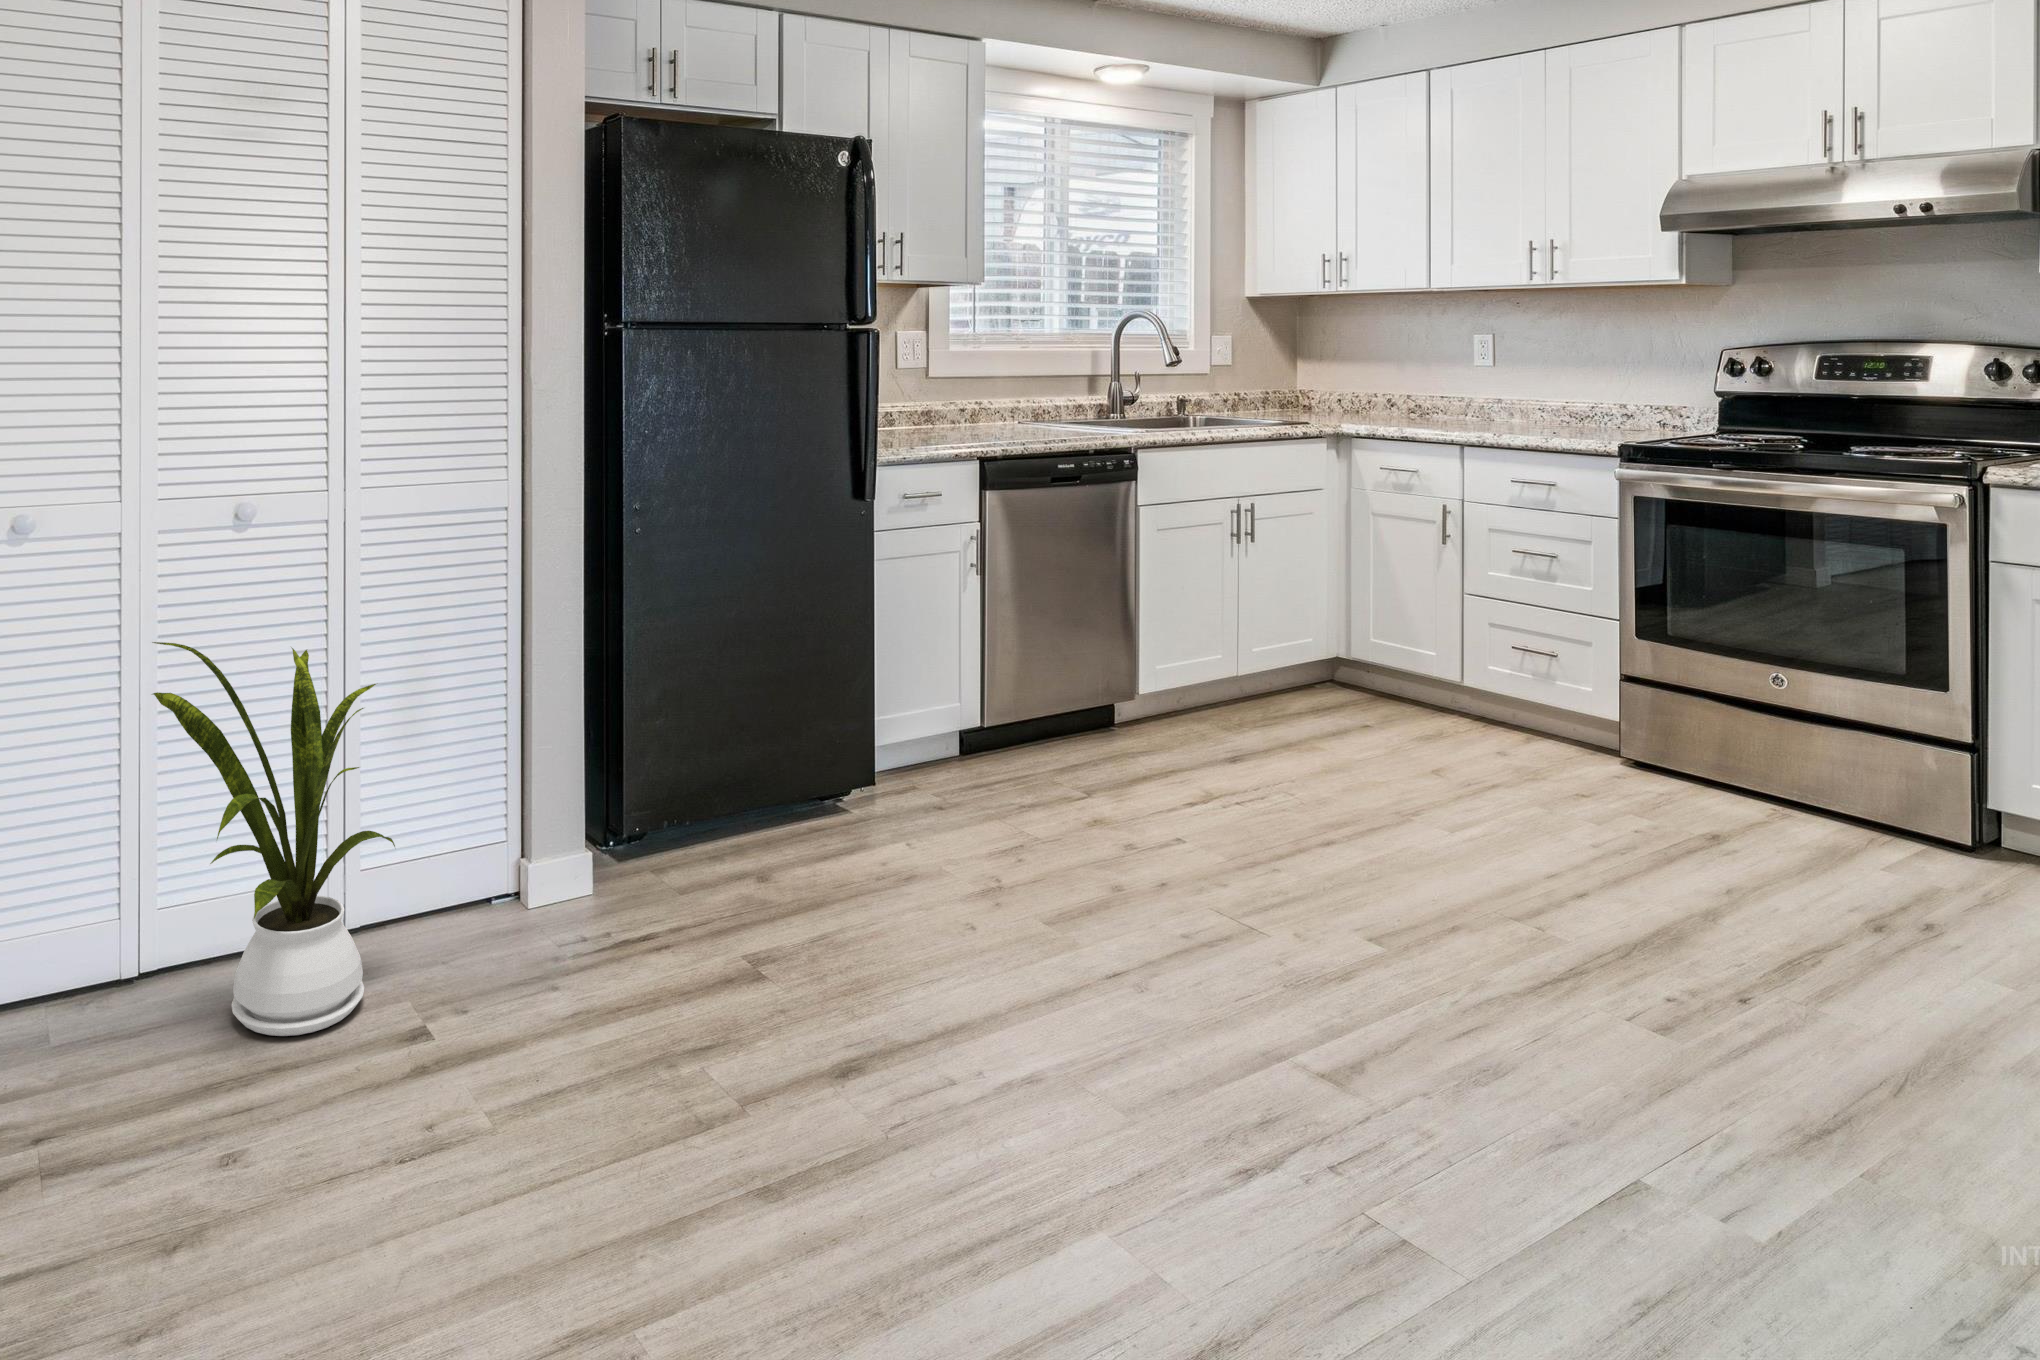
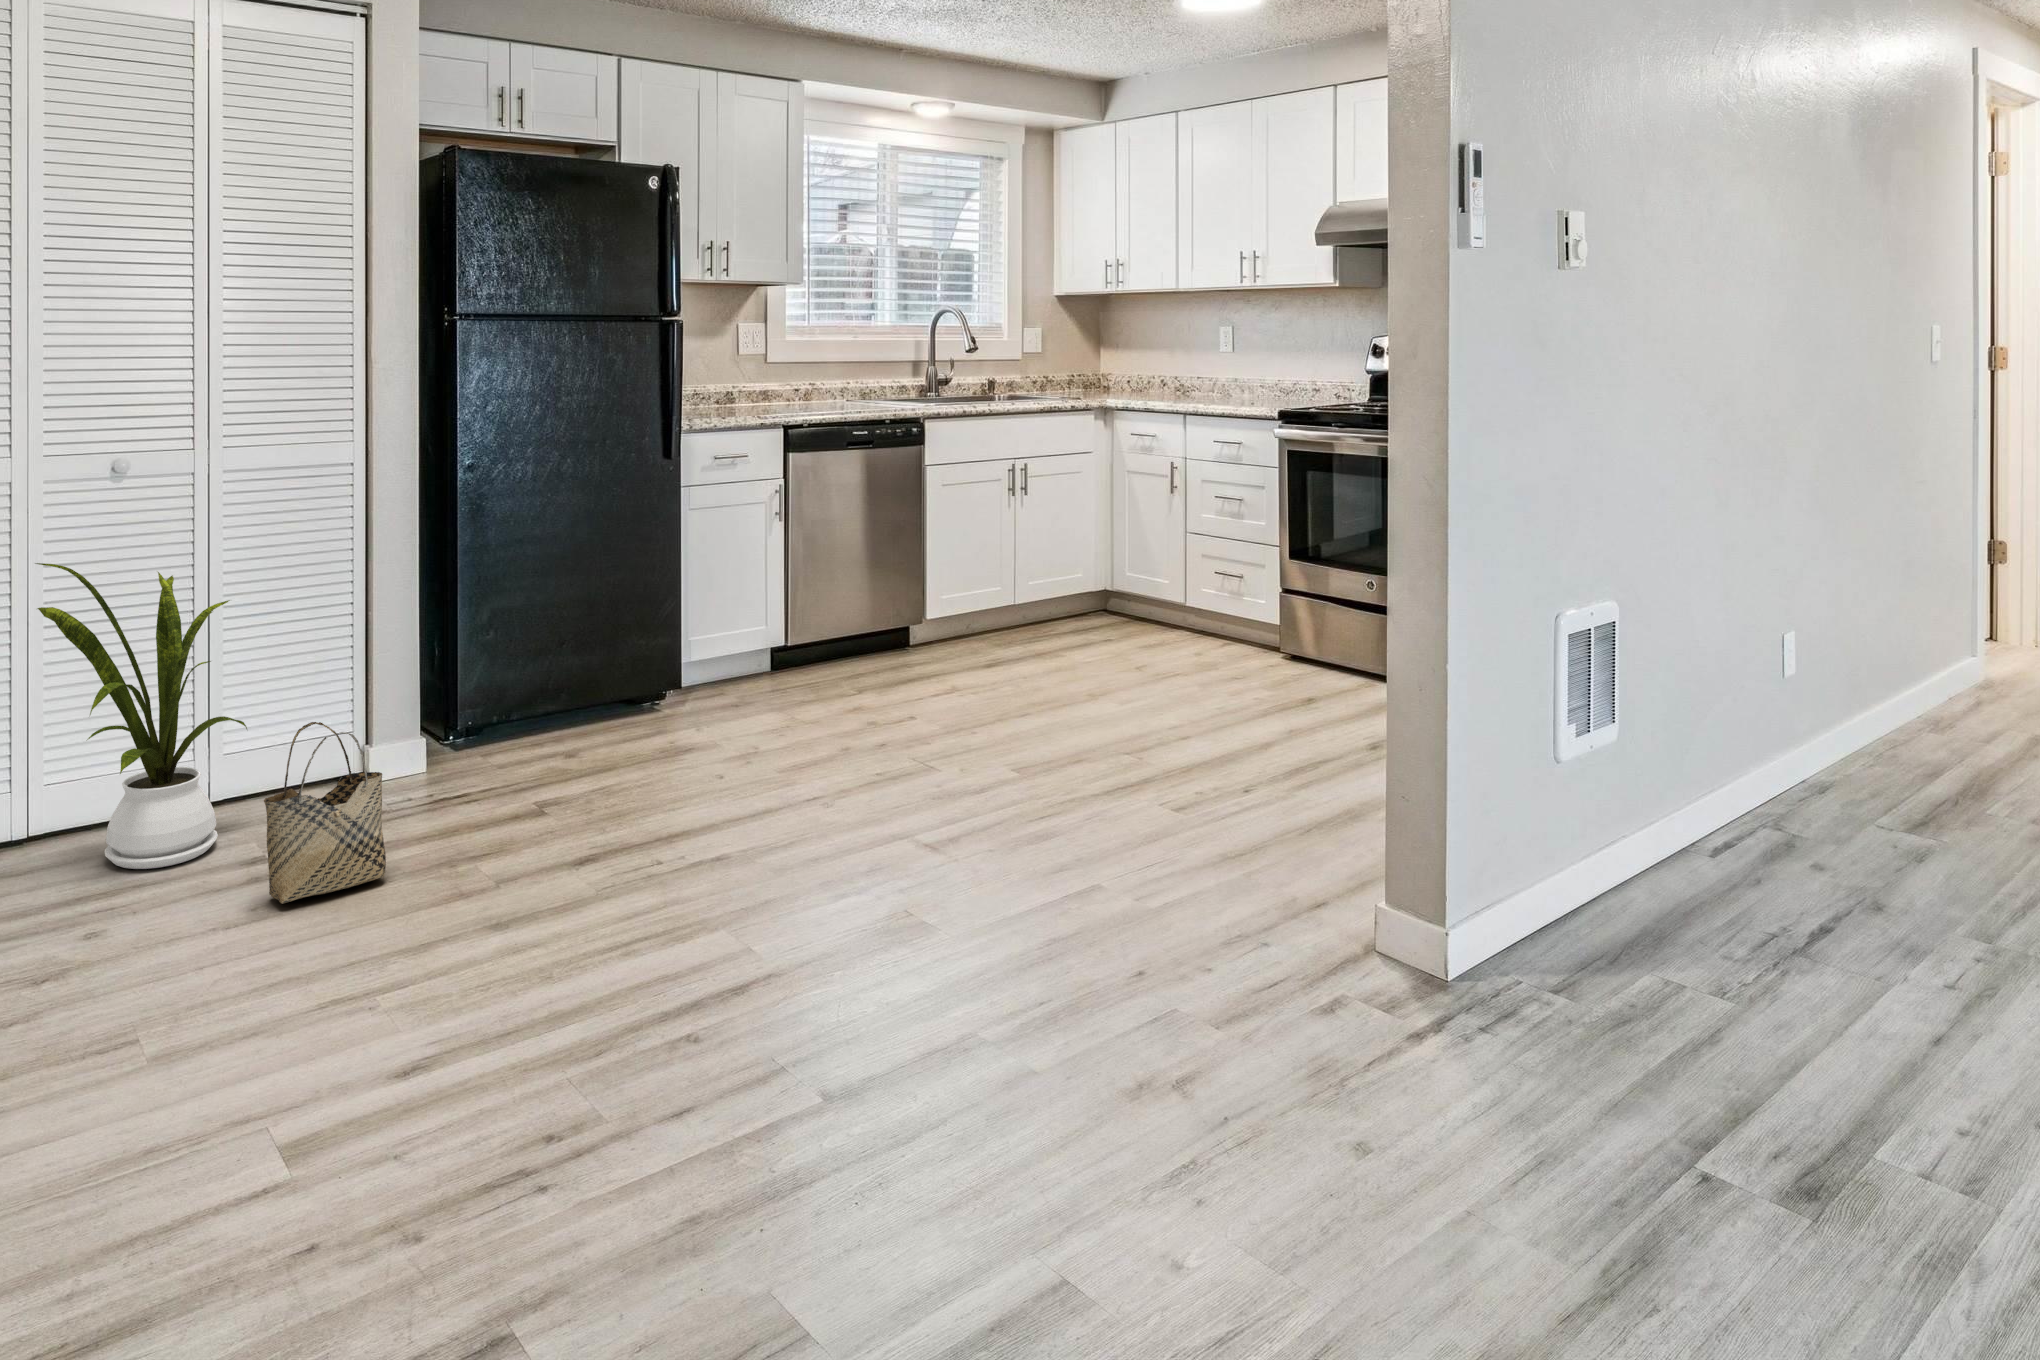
woven basket: none [439,863,589,1120] -> present [264,722,386,904]

